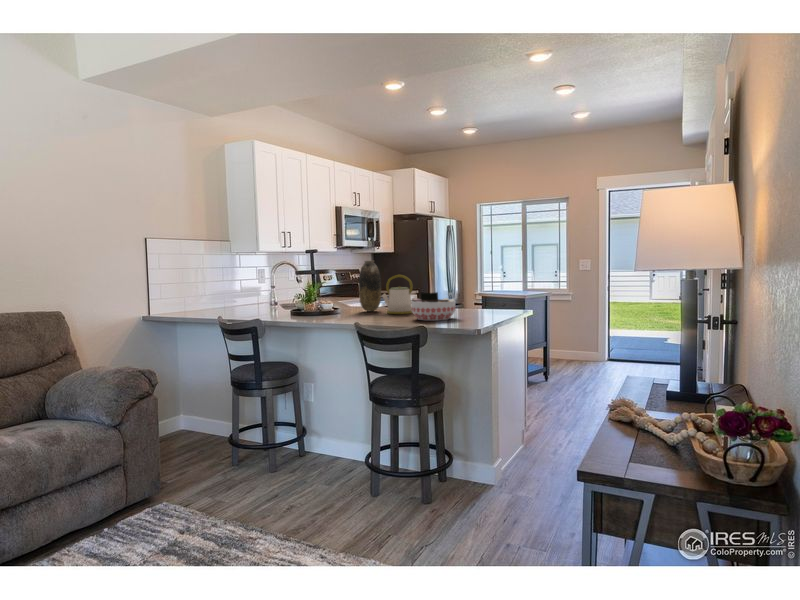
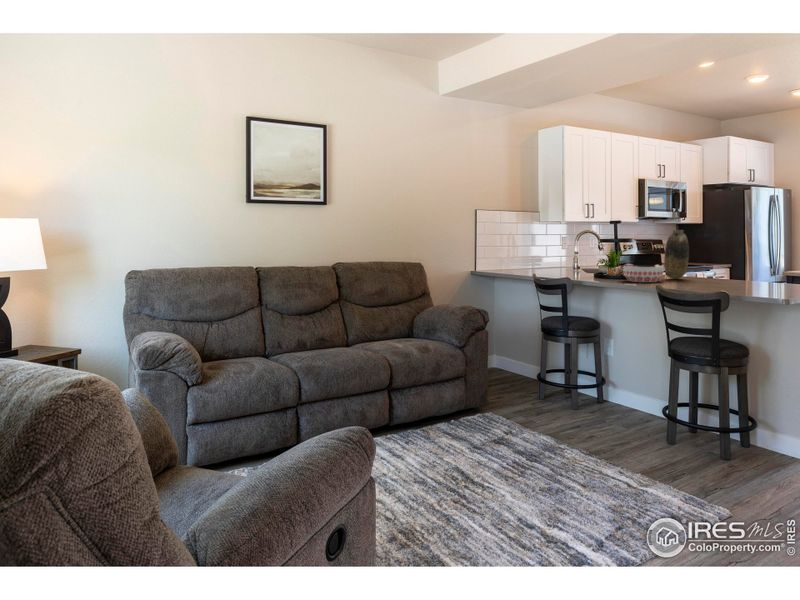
kettle: present [382,275,413,314] -> none [689,244,725,282]
bowl: present [411,292,455,321] -> present [623,260,664,282]

